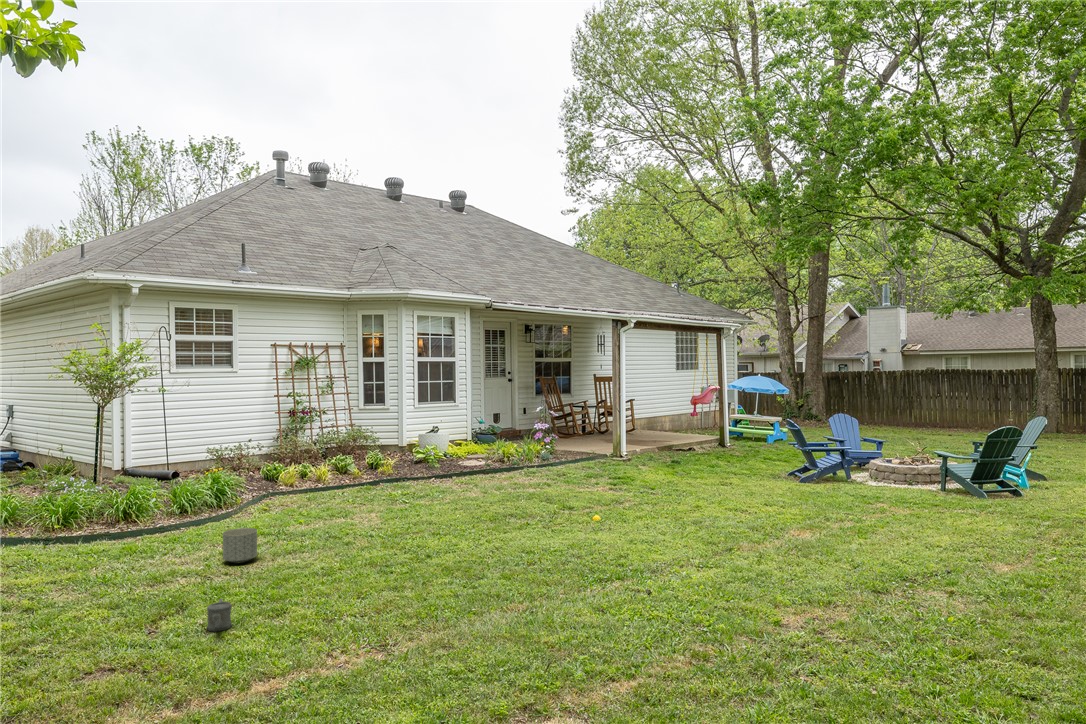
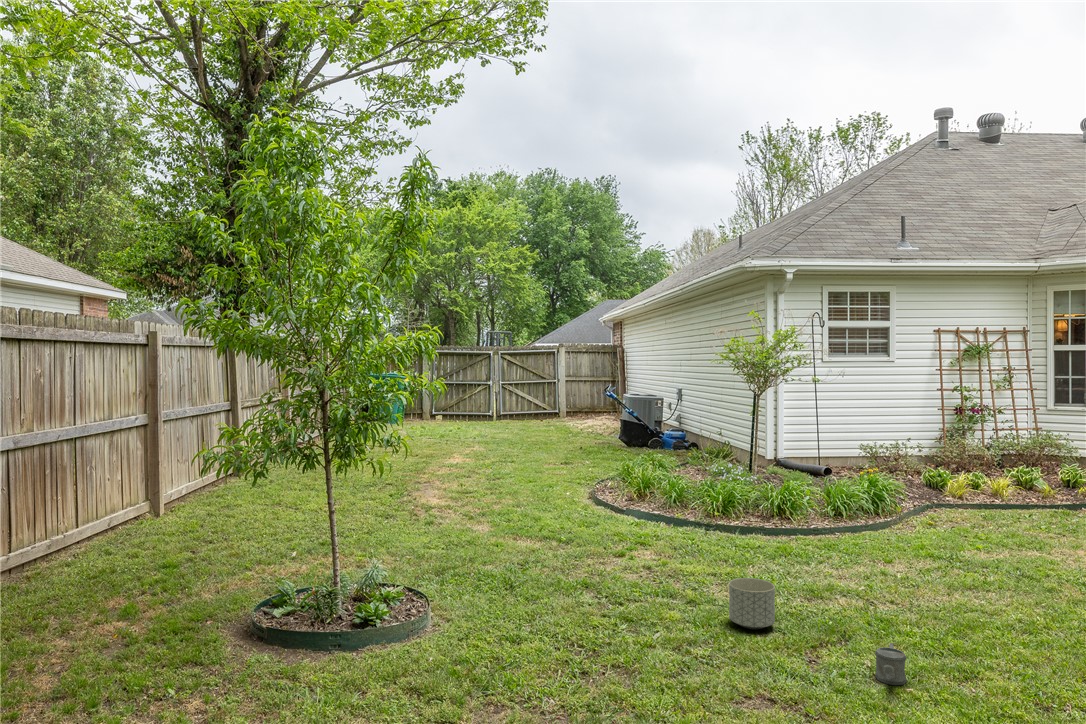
planter: present [223,528,257,563] -> present [729,578,775,629]

